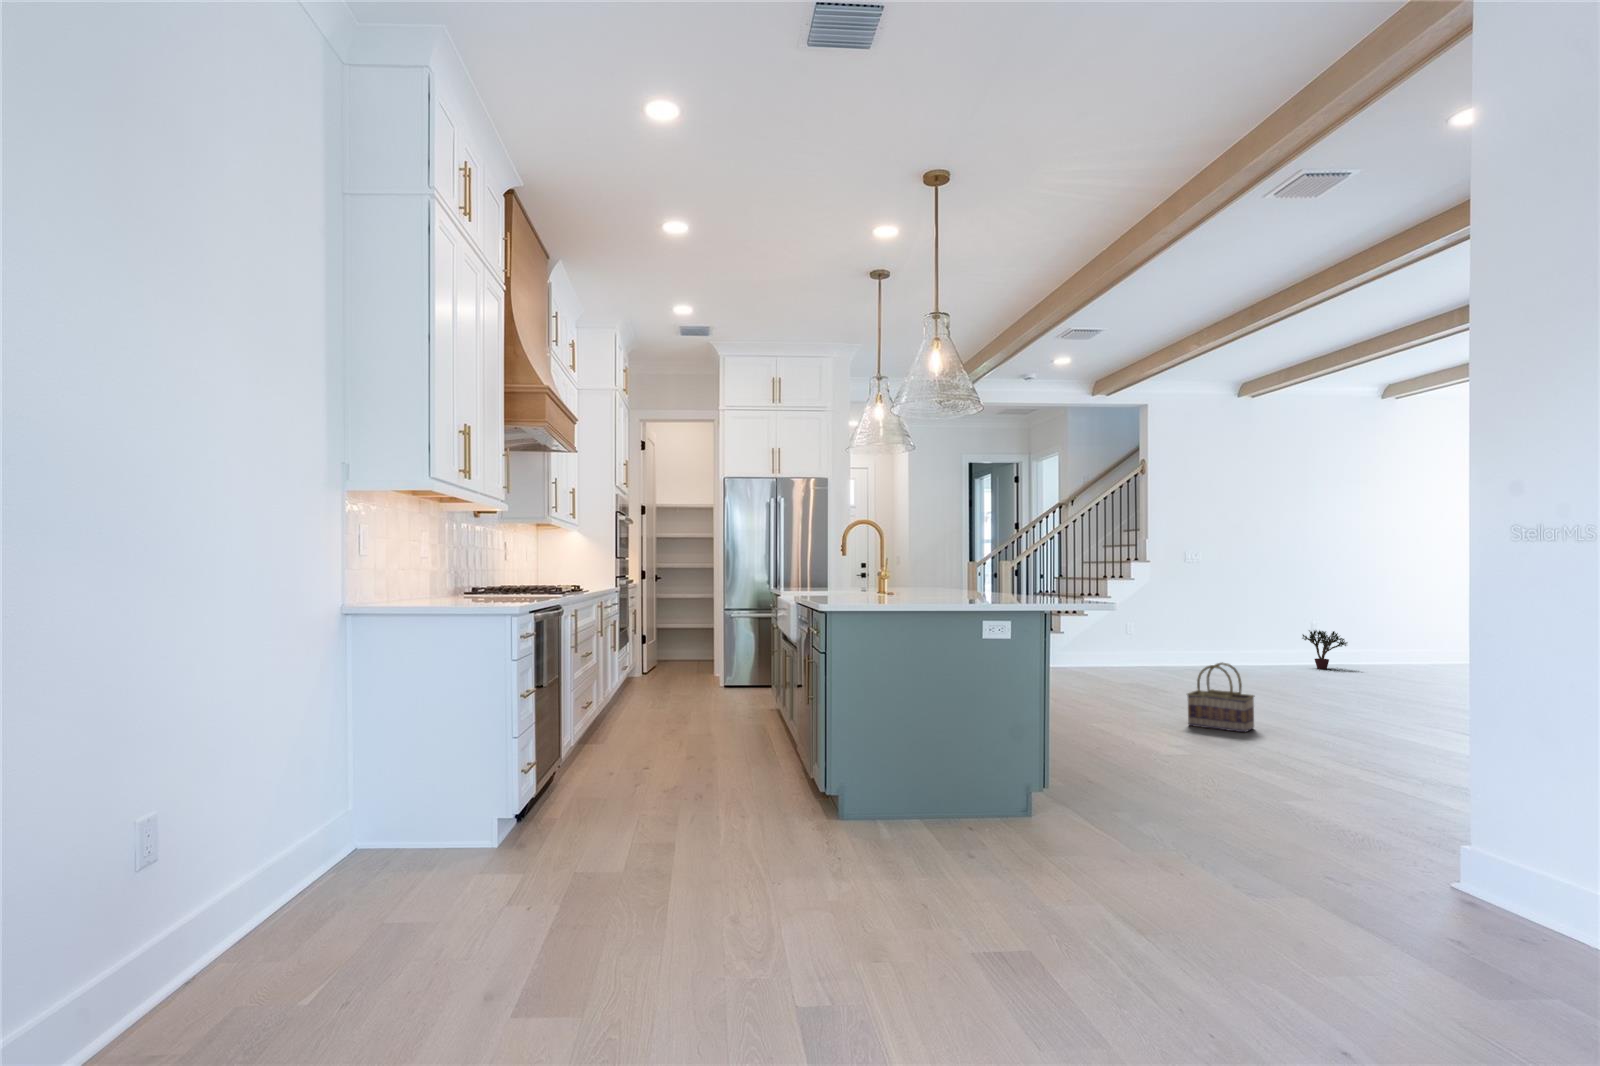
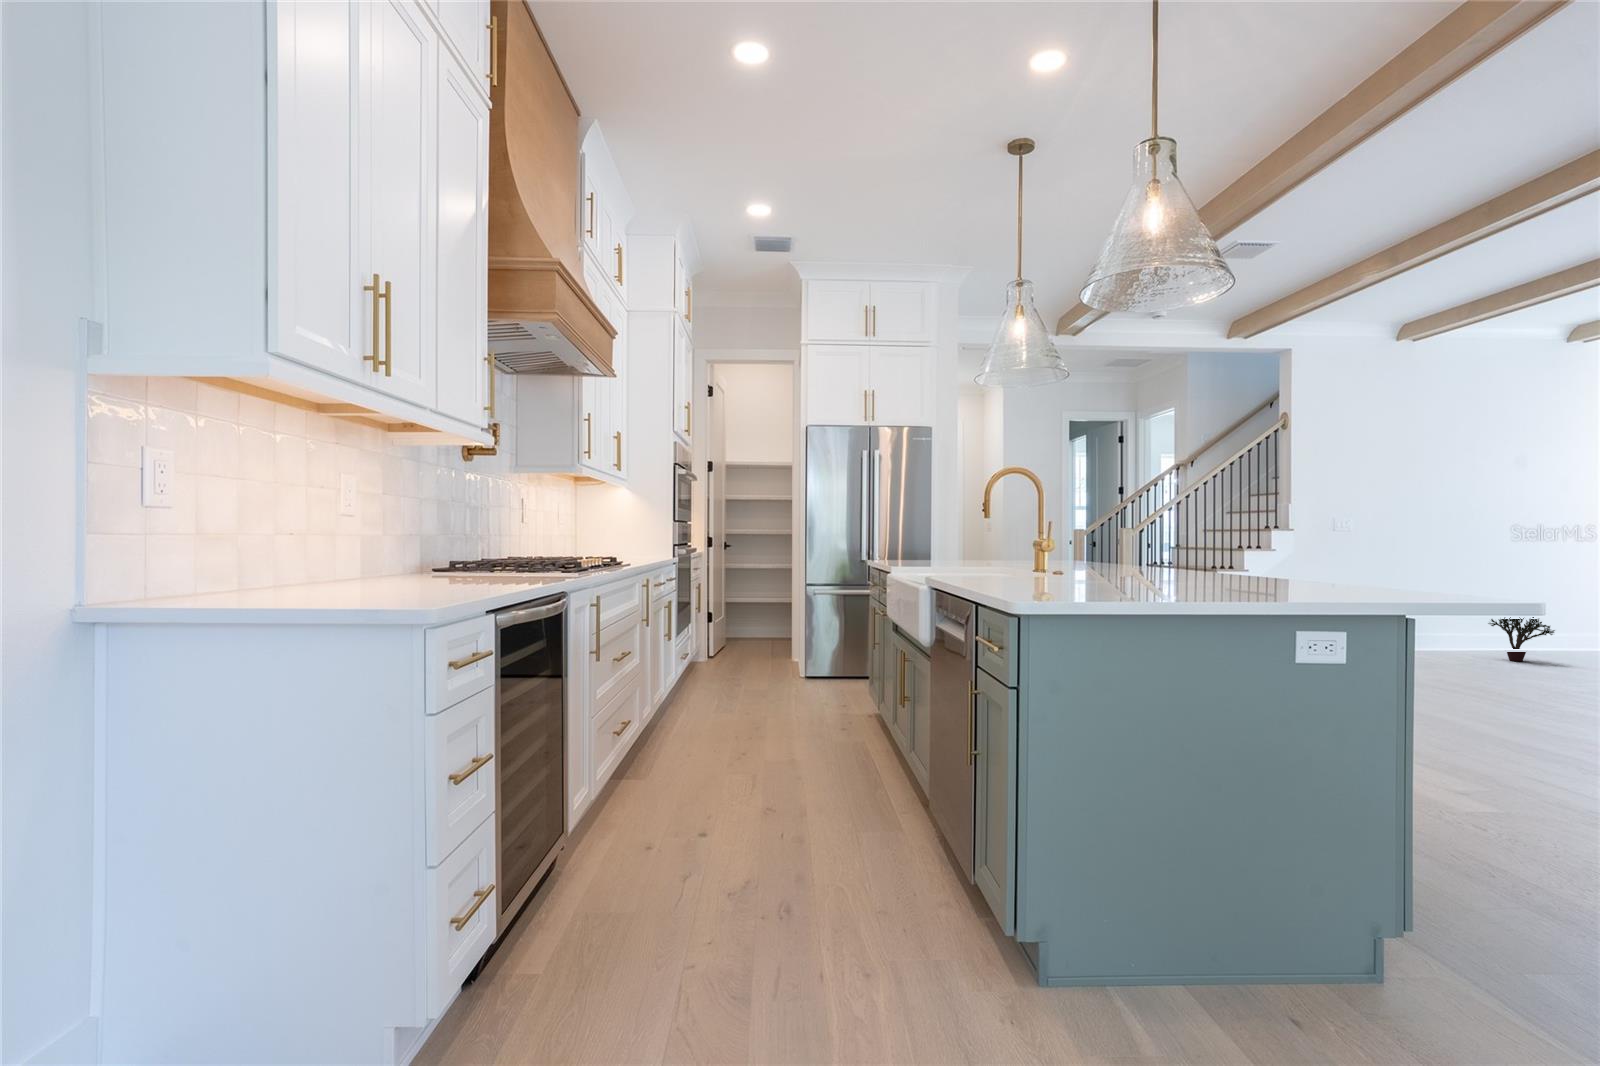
basket: present [1187,662,1254,732] -> none [1449,672,1560,776]

